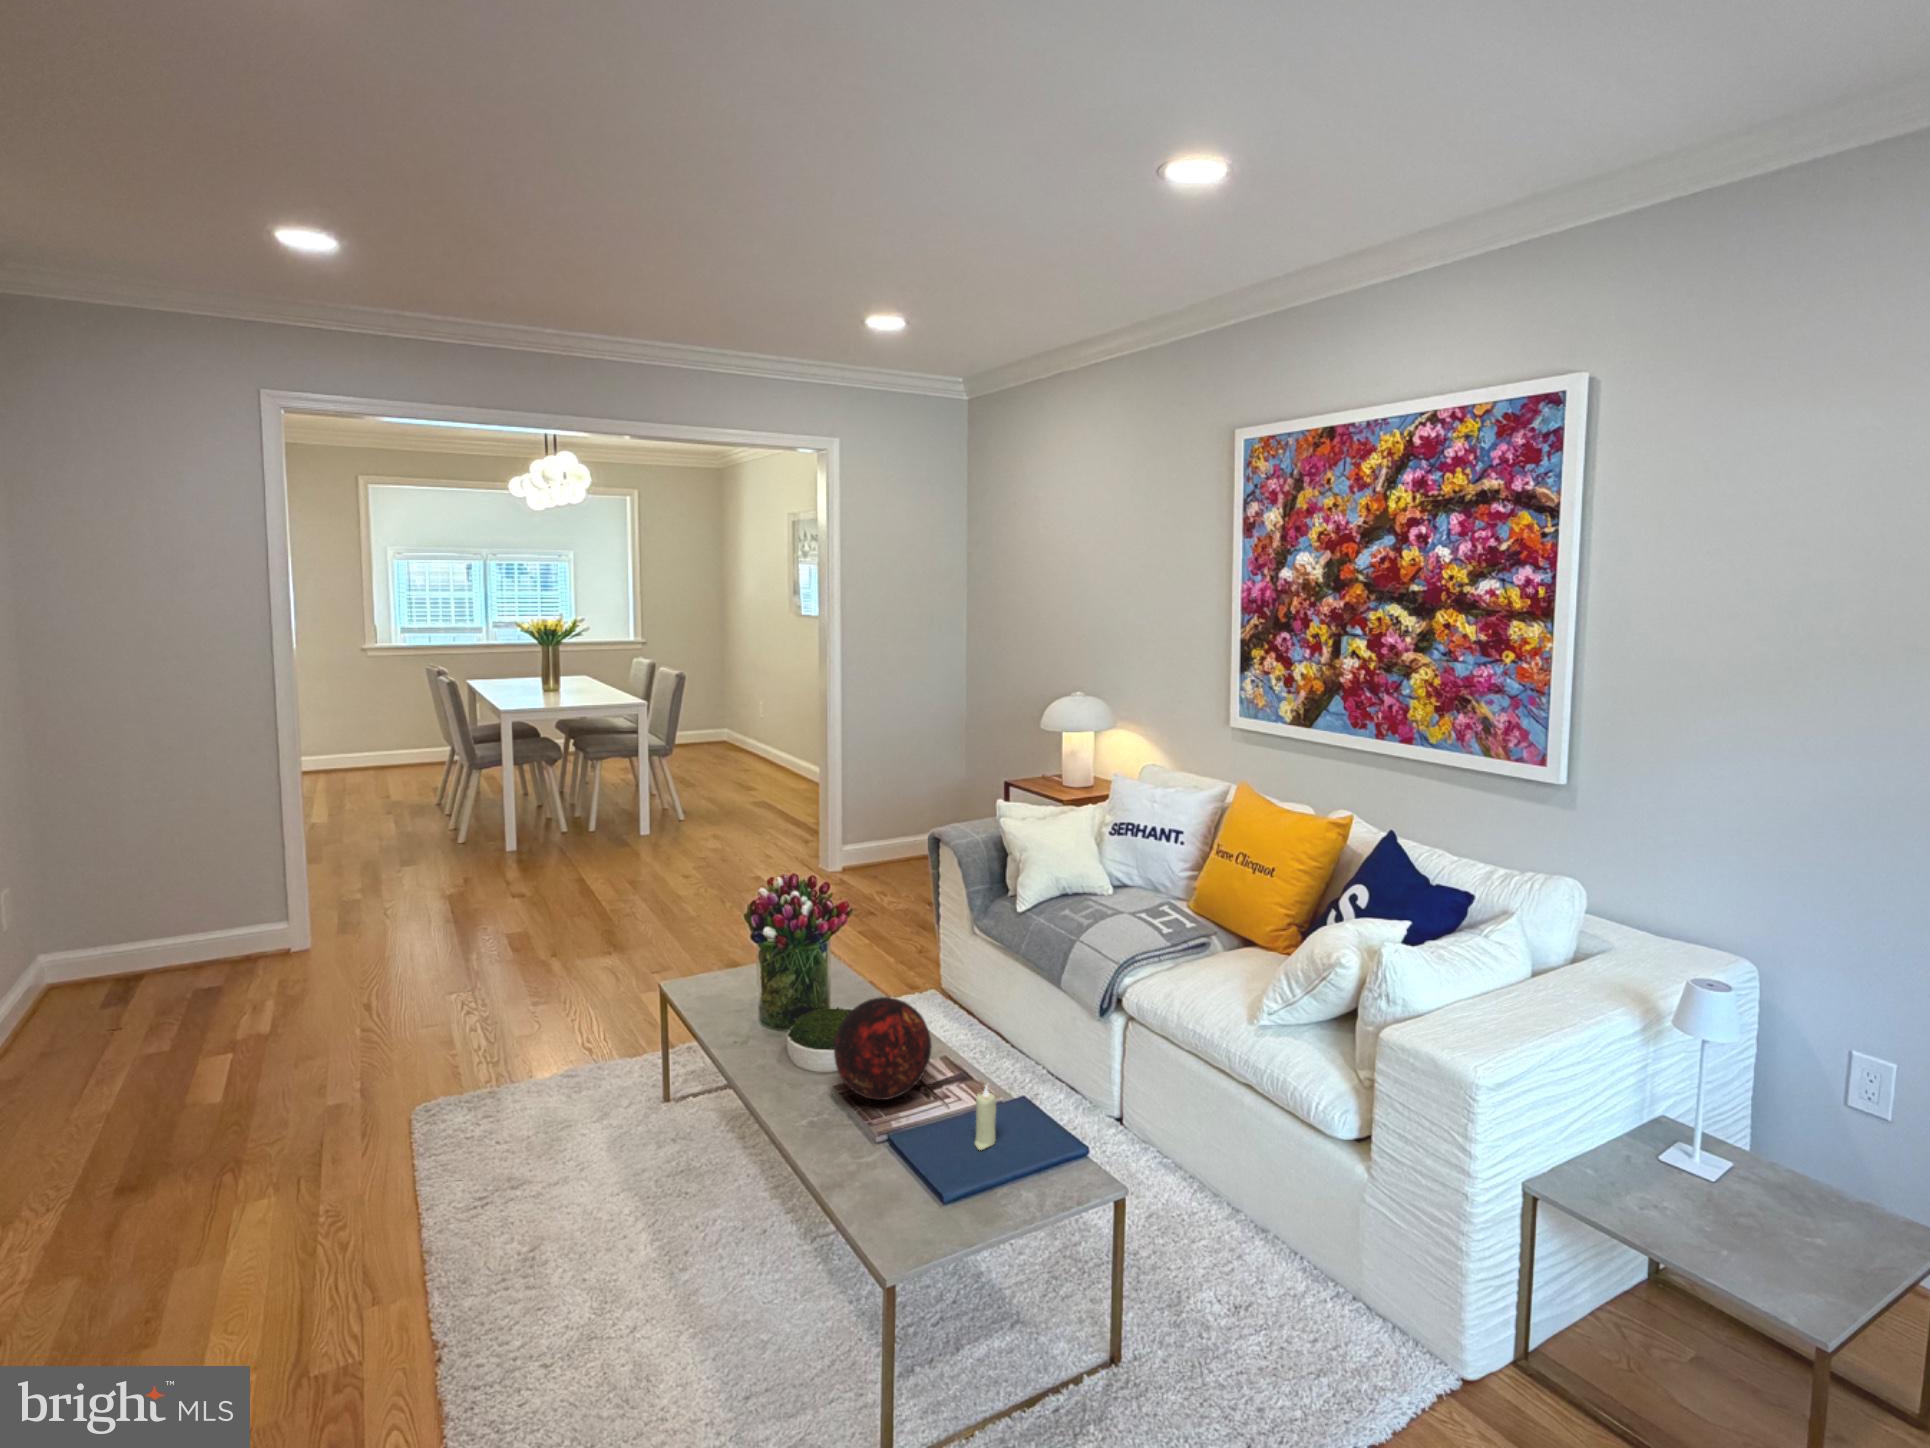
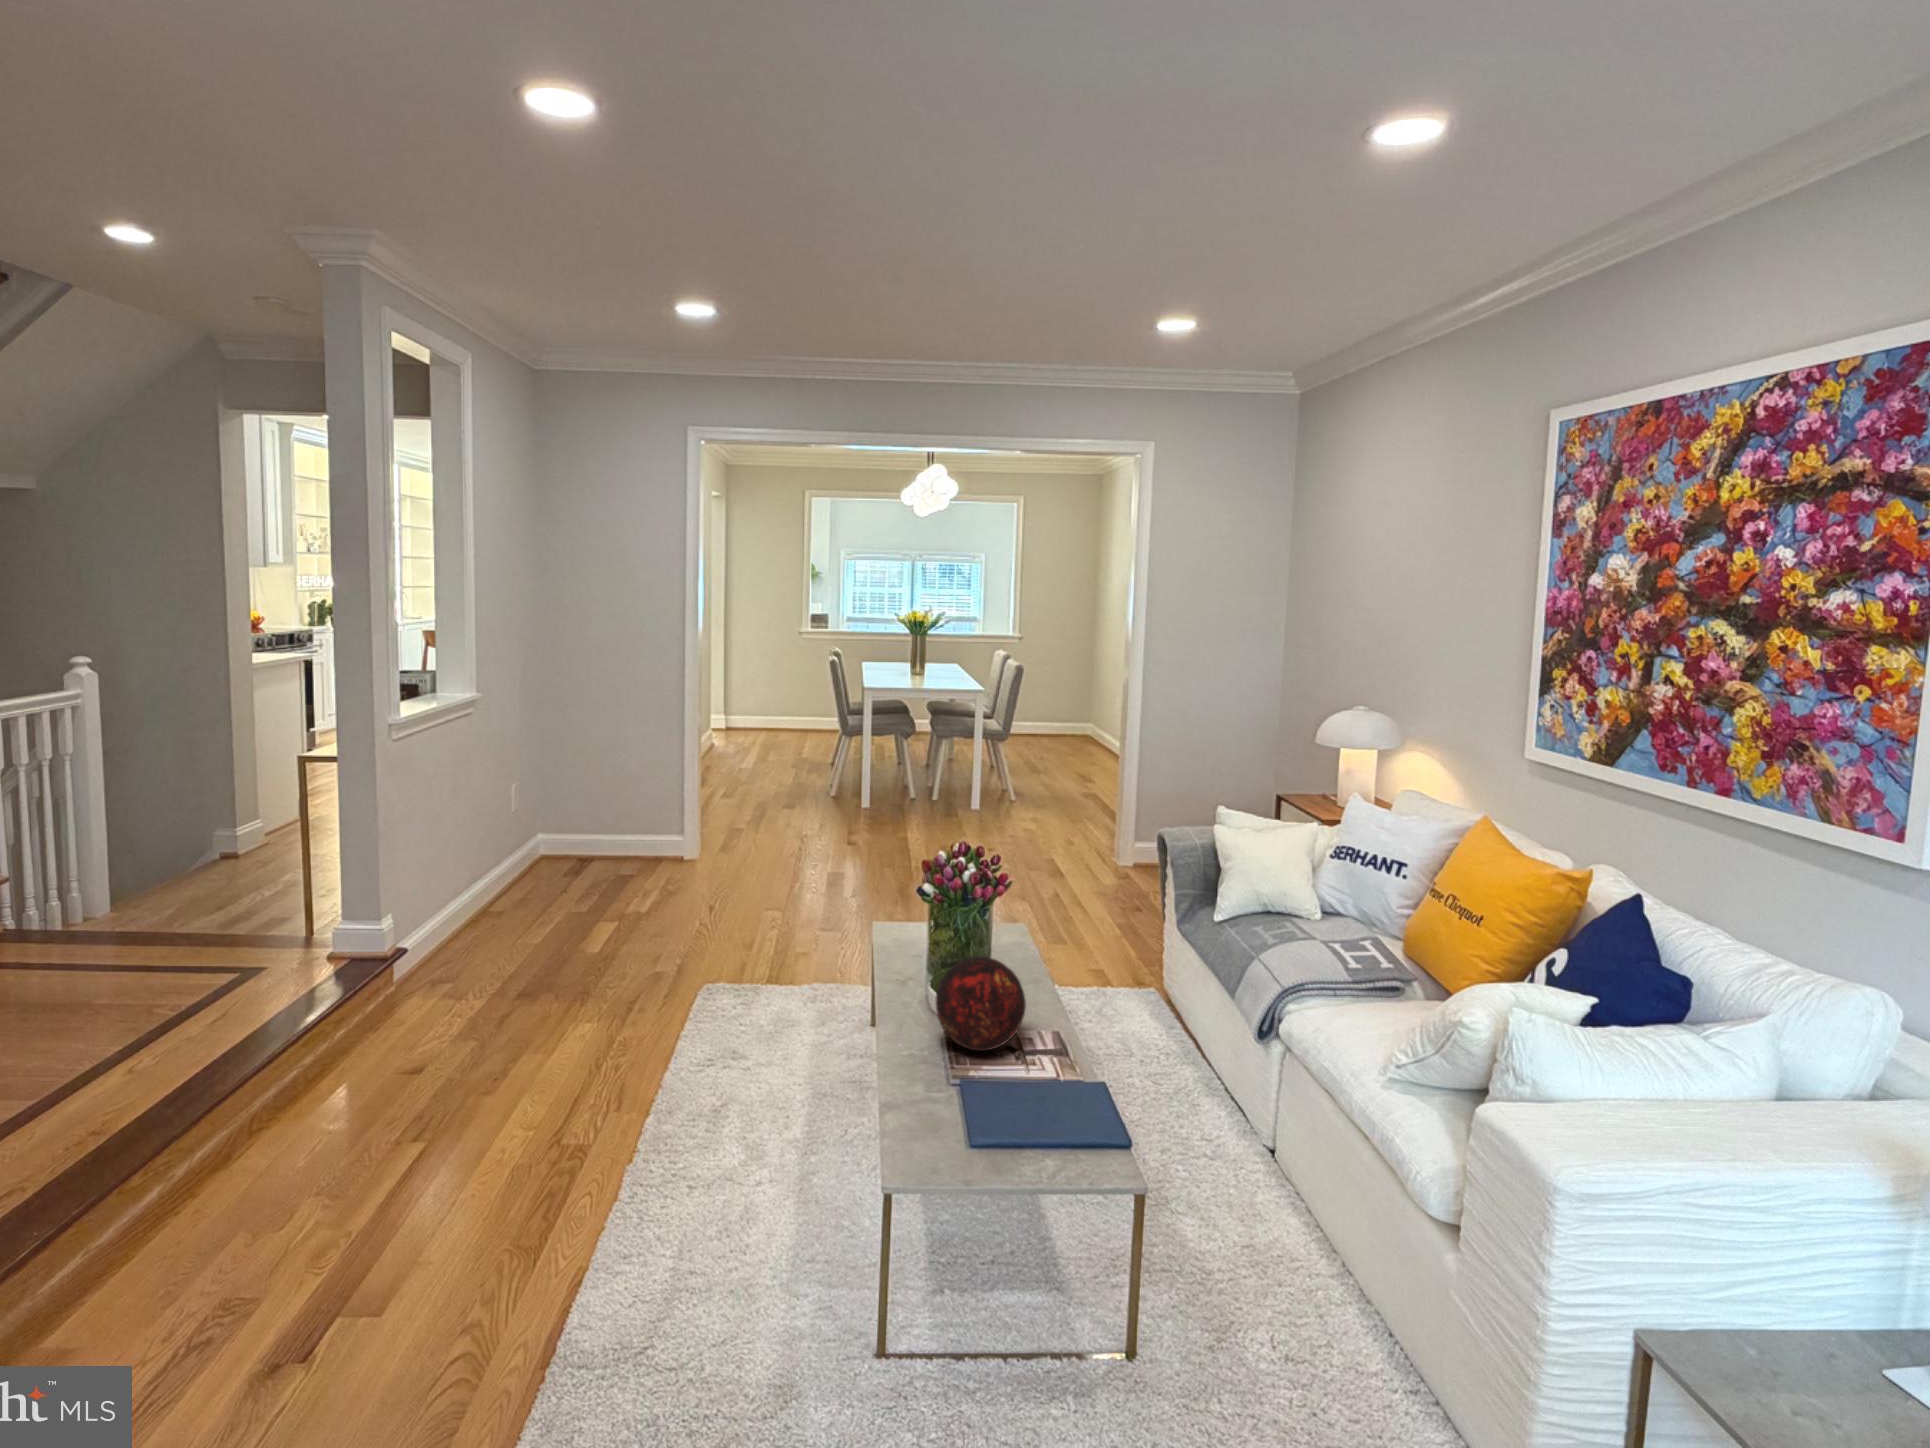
candle: present [975,1085,996,1150] -> none [1024,1052,1048,1113]

